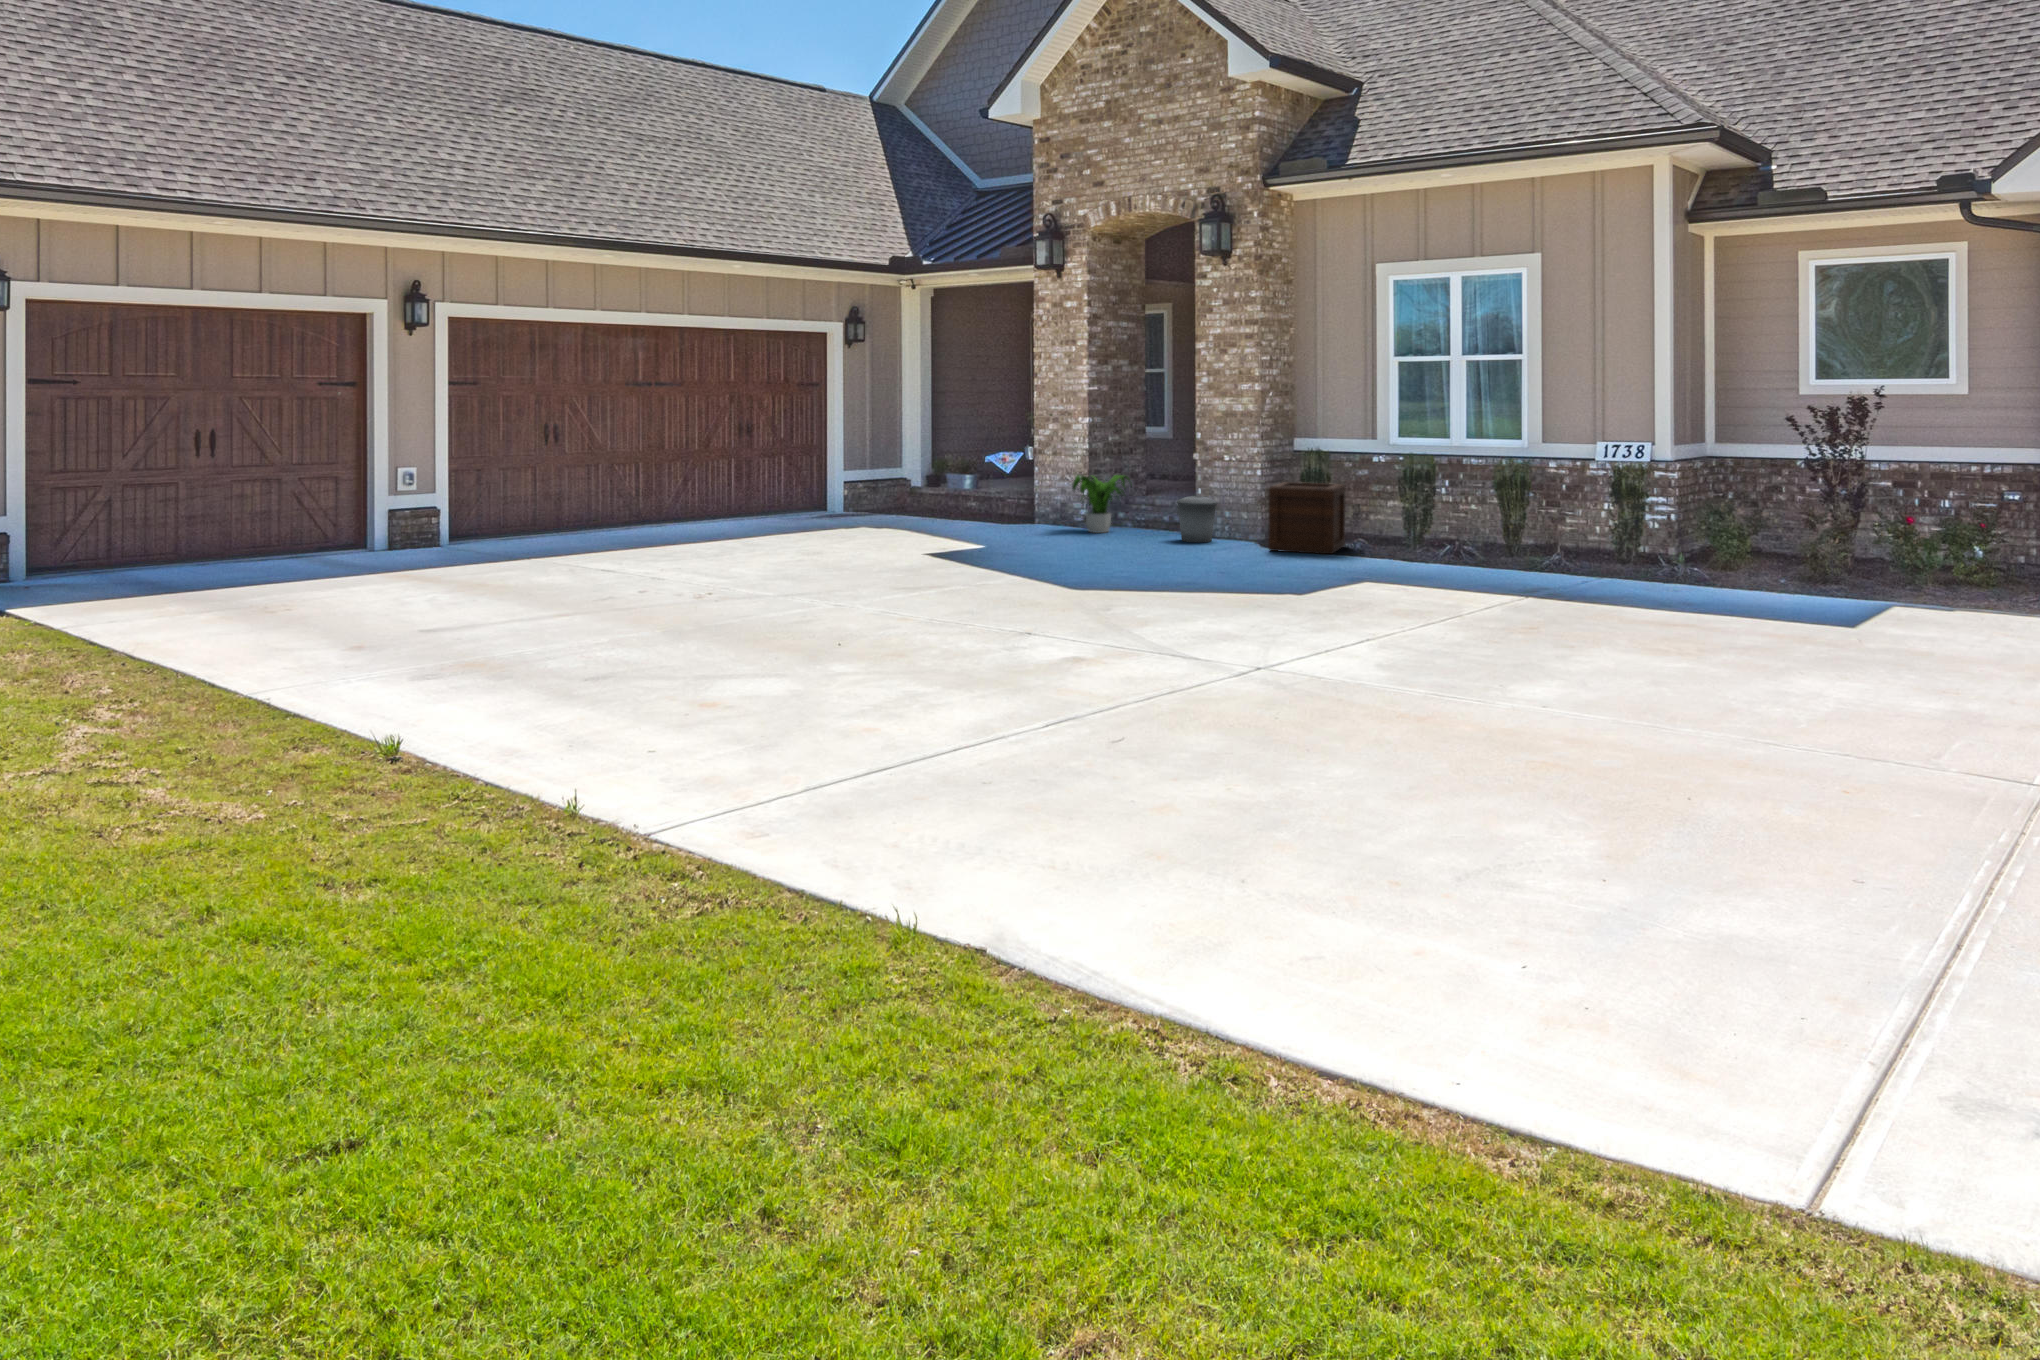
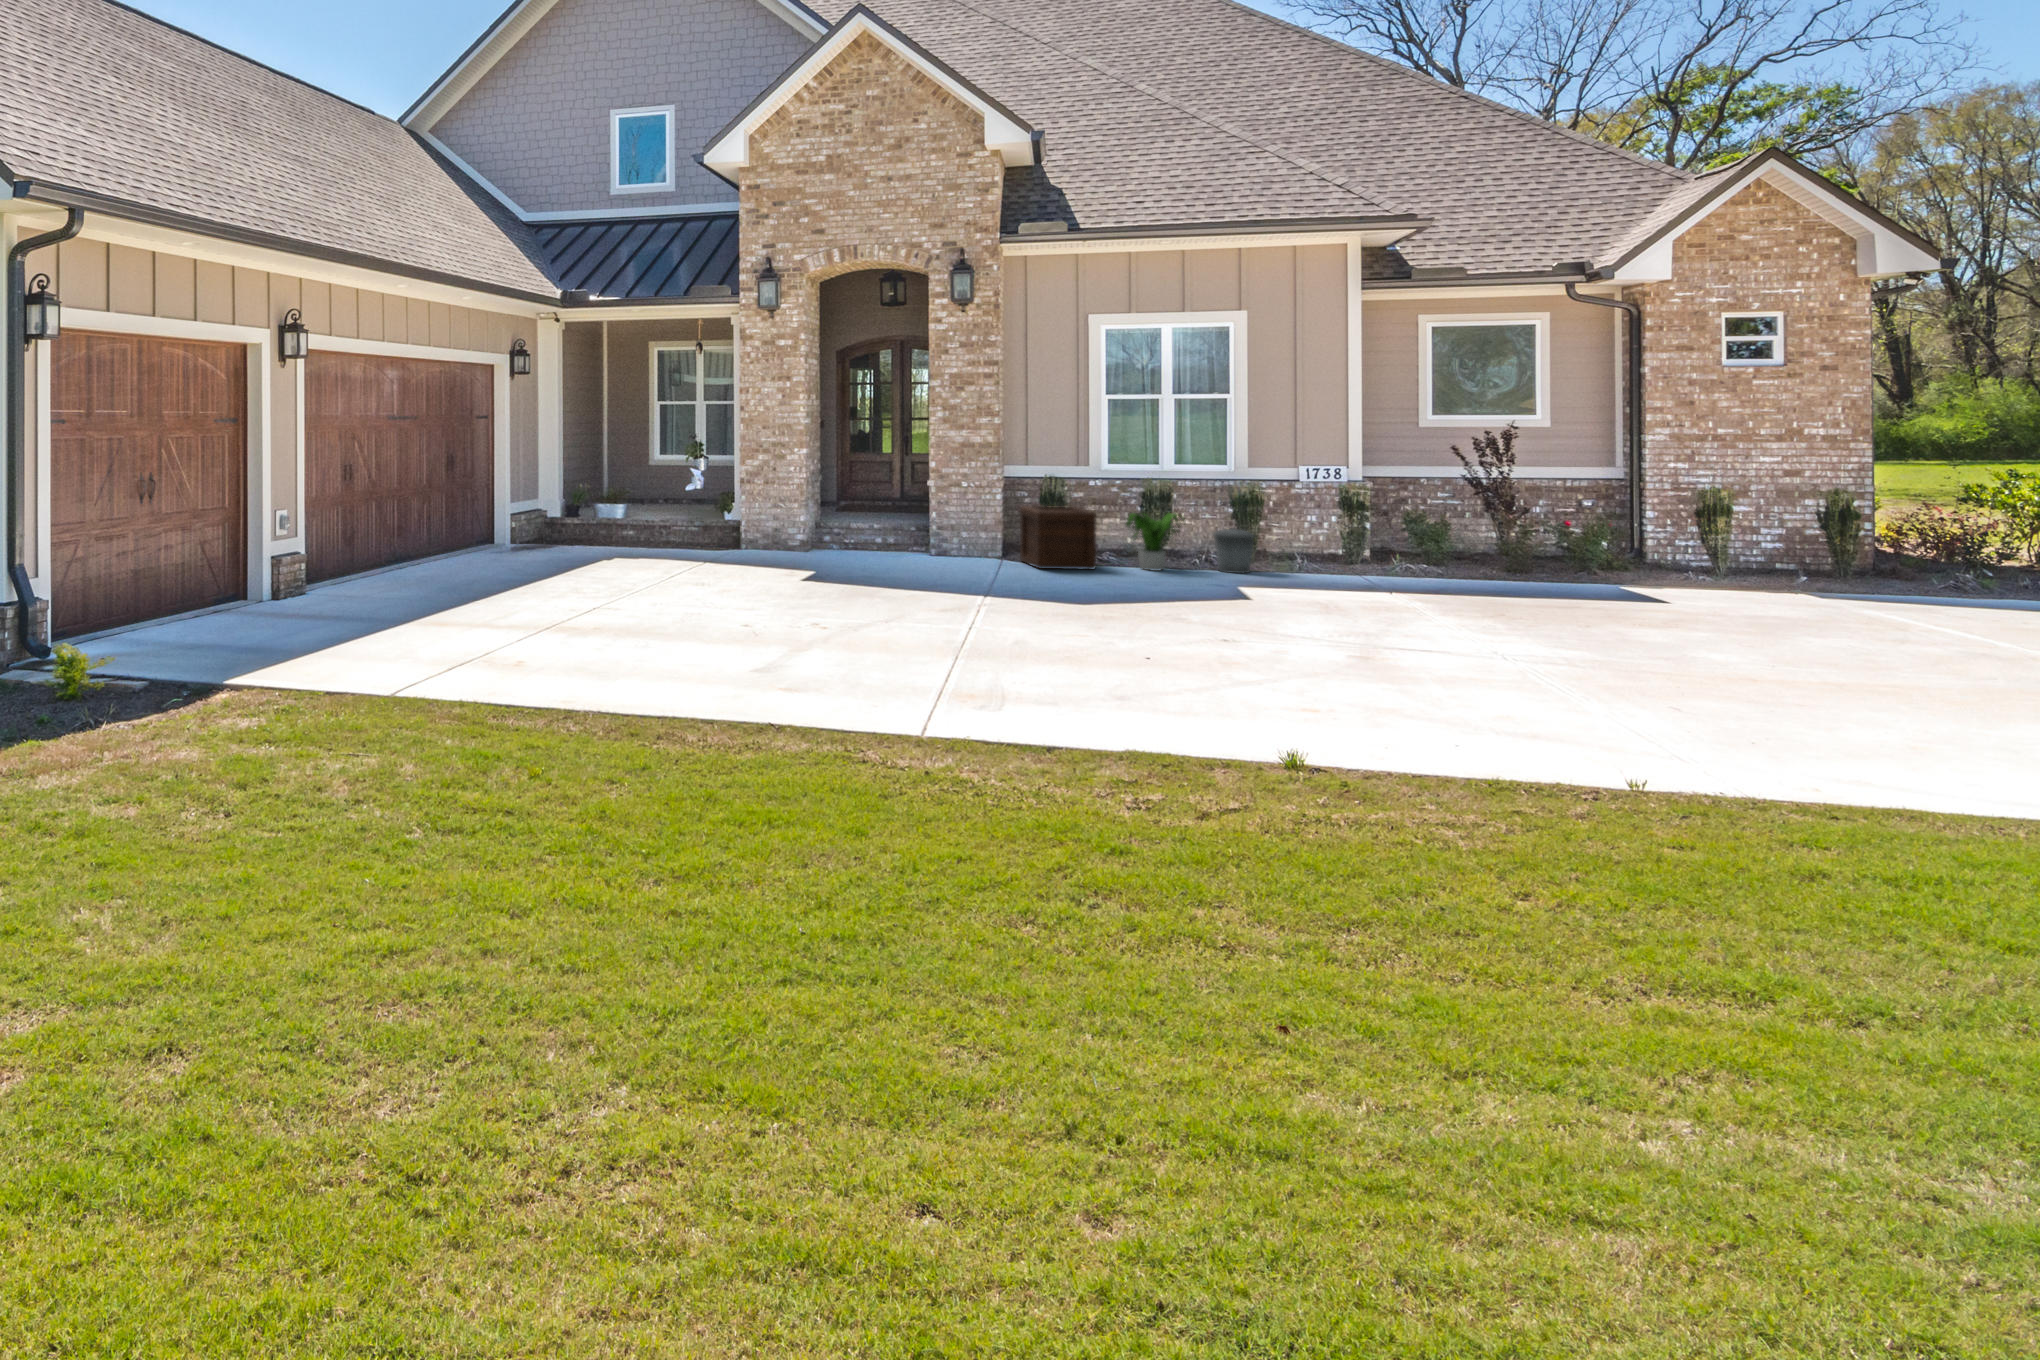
potted plant: present [1072,475,1132,533] -> present [1125,513,1184,571]
trash can: present [1177,495,1217,542] -> present [1214,528,1255,573]

